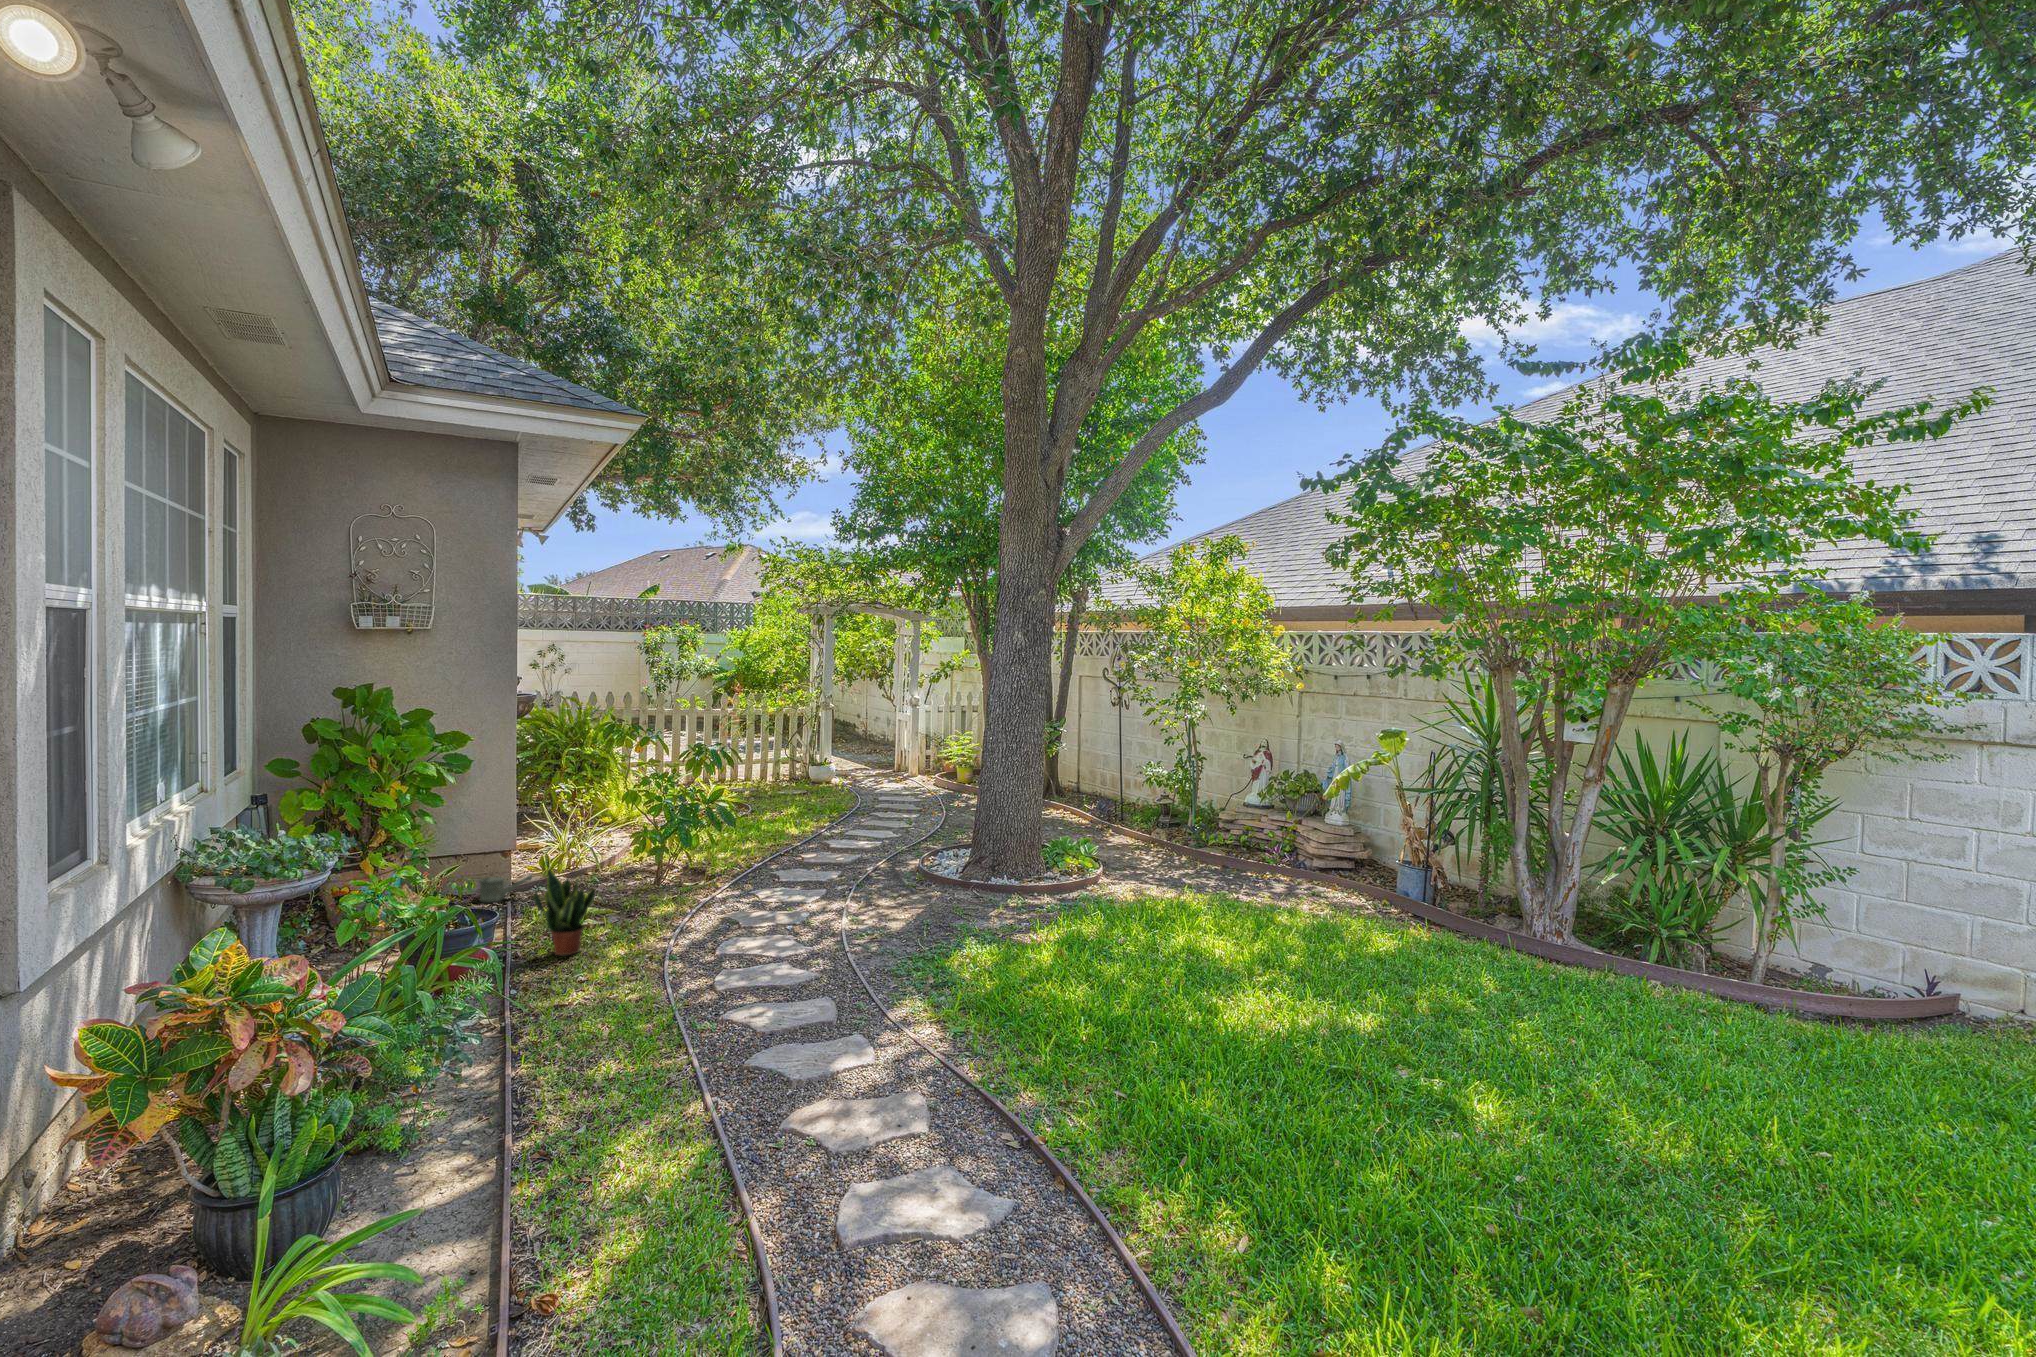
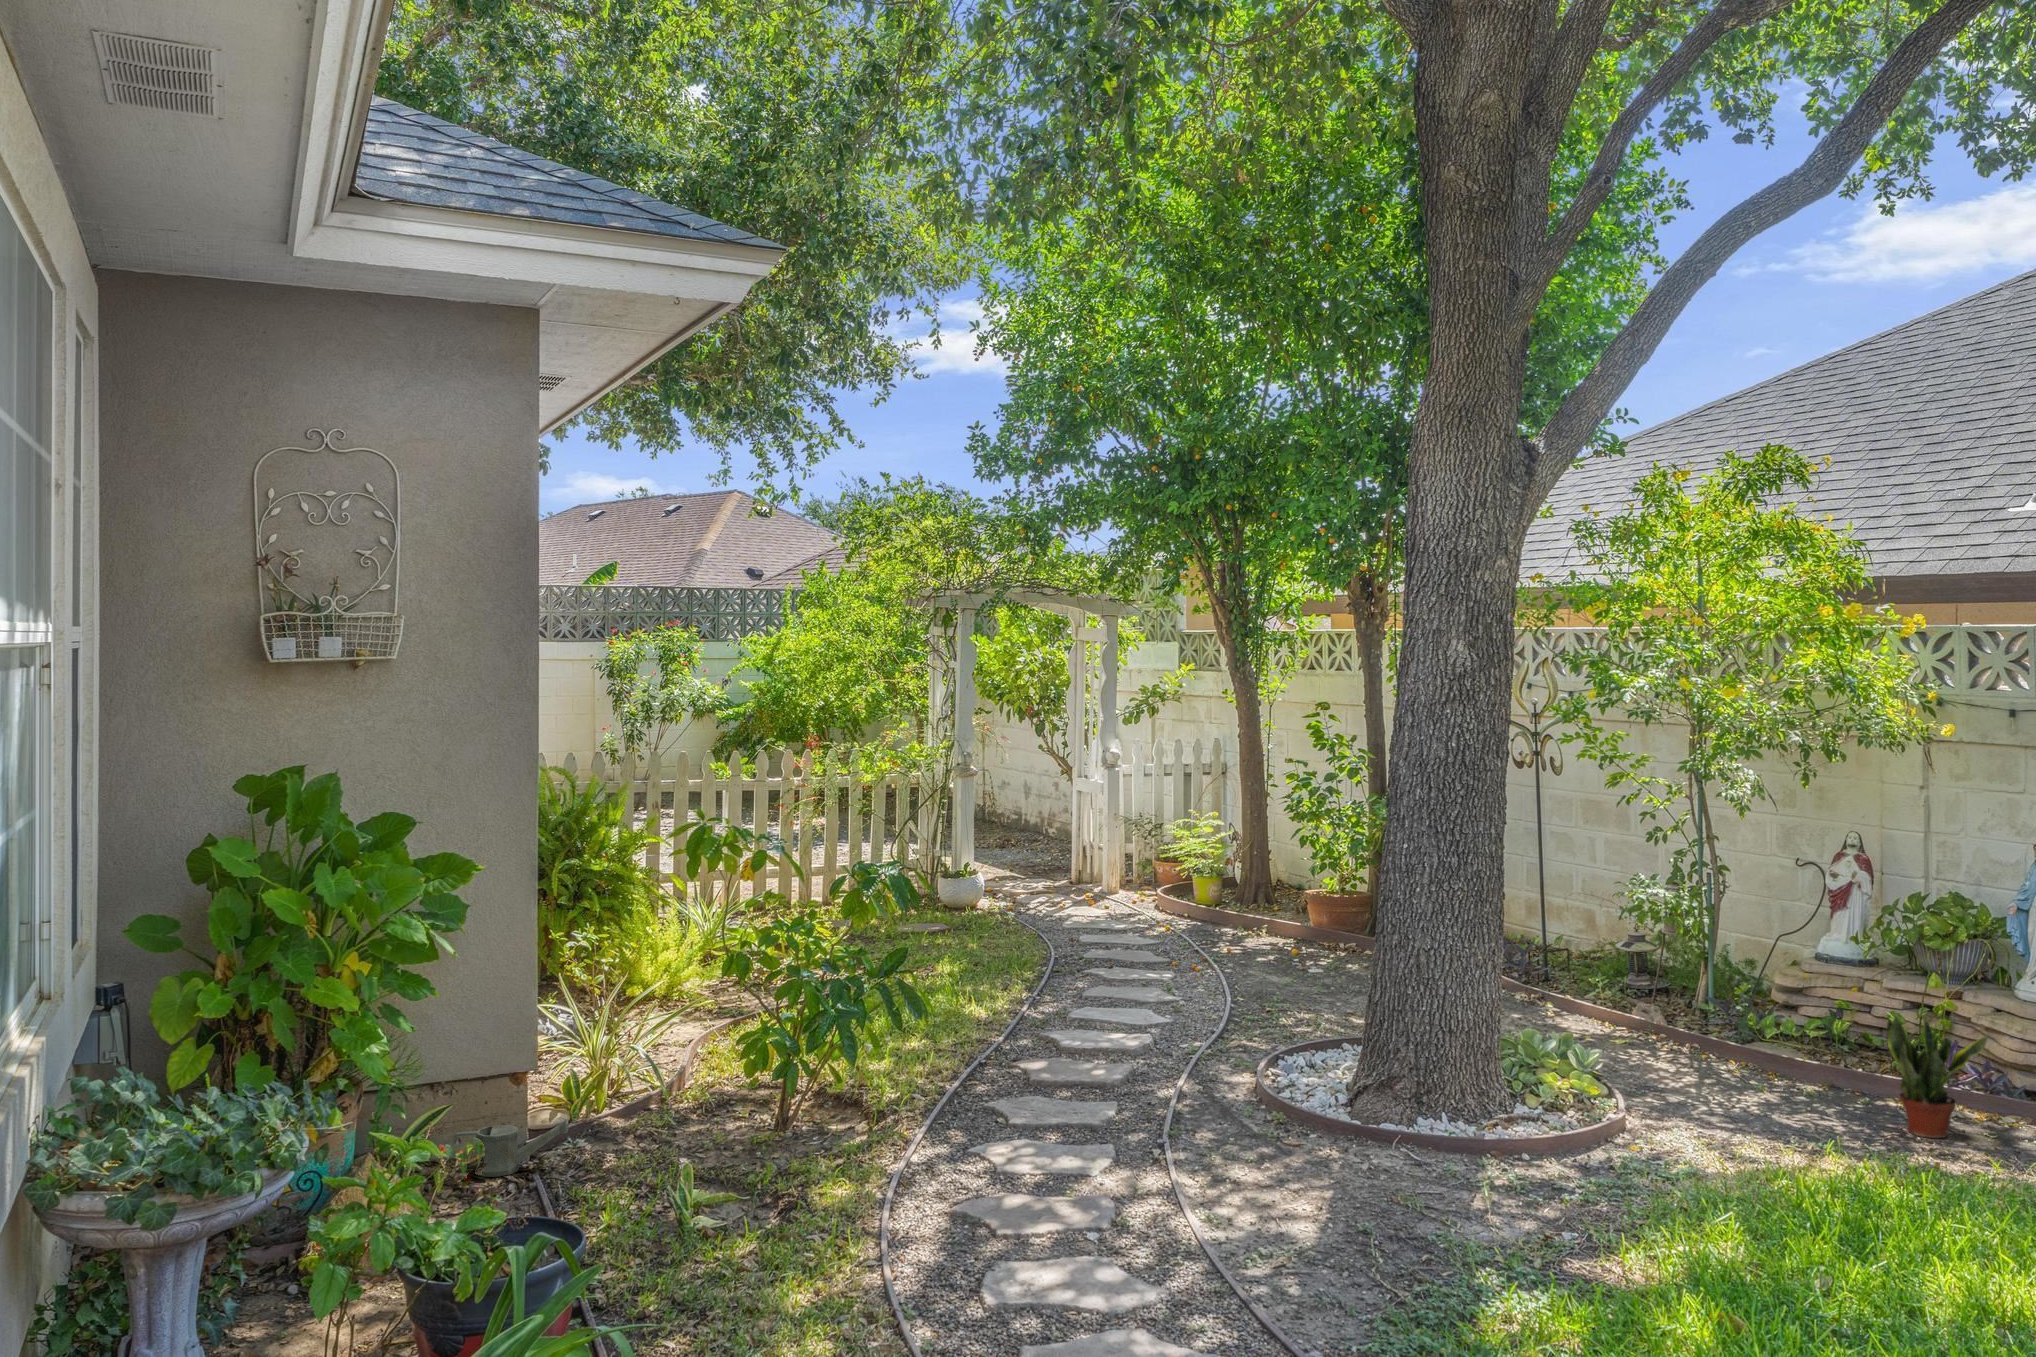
potted plant: present [534,868,595,955] -> present [1886,1016,1988,1138]

